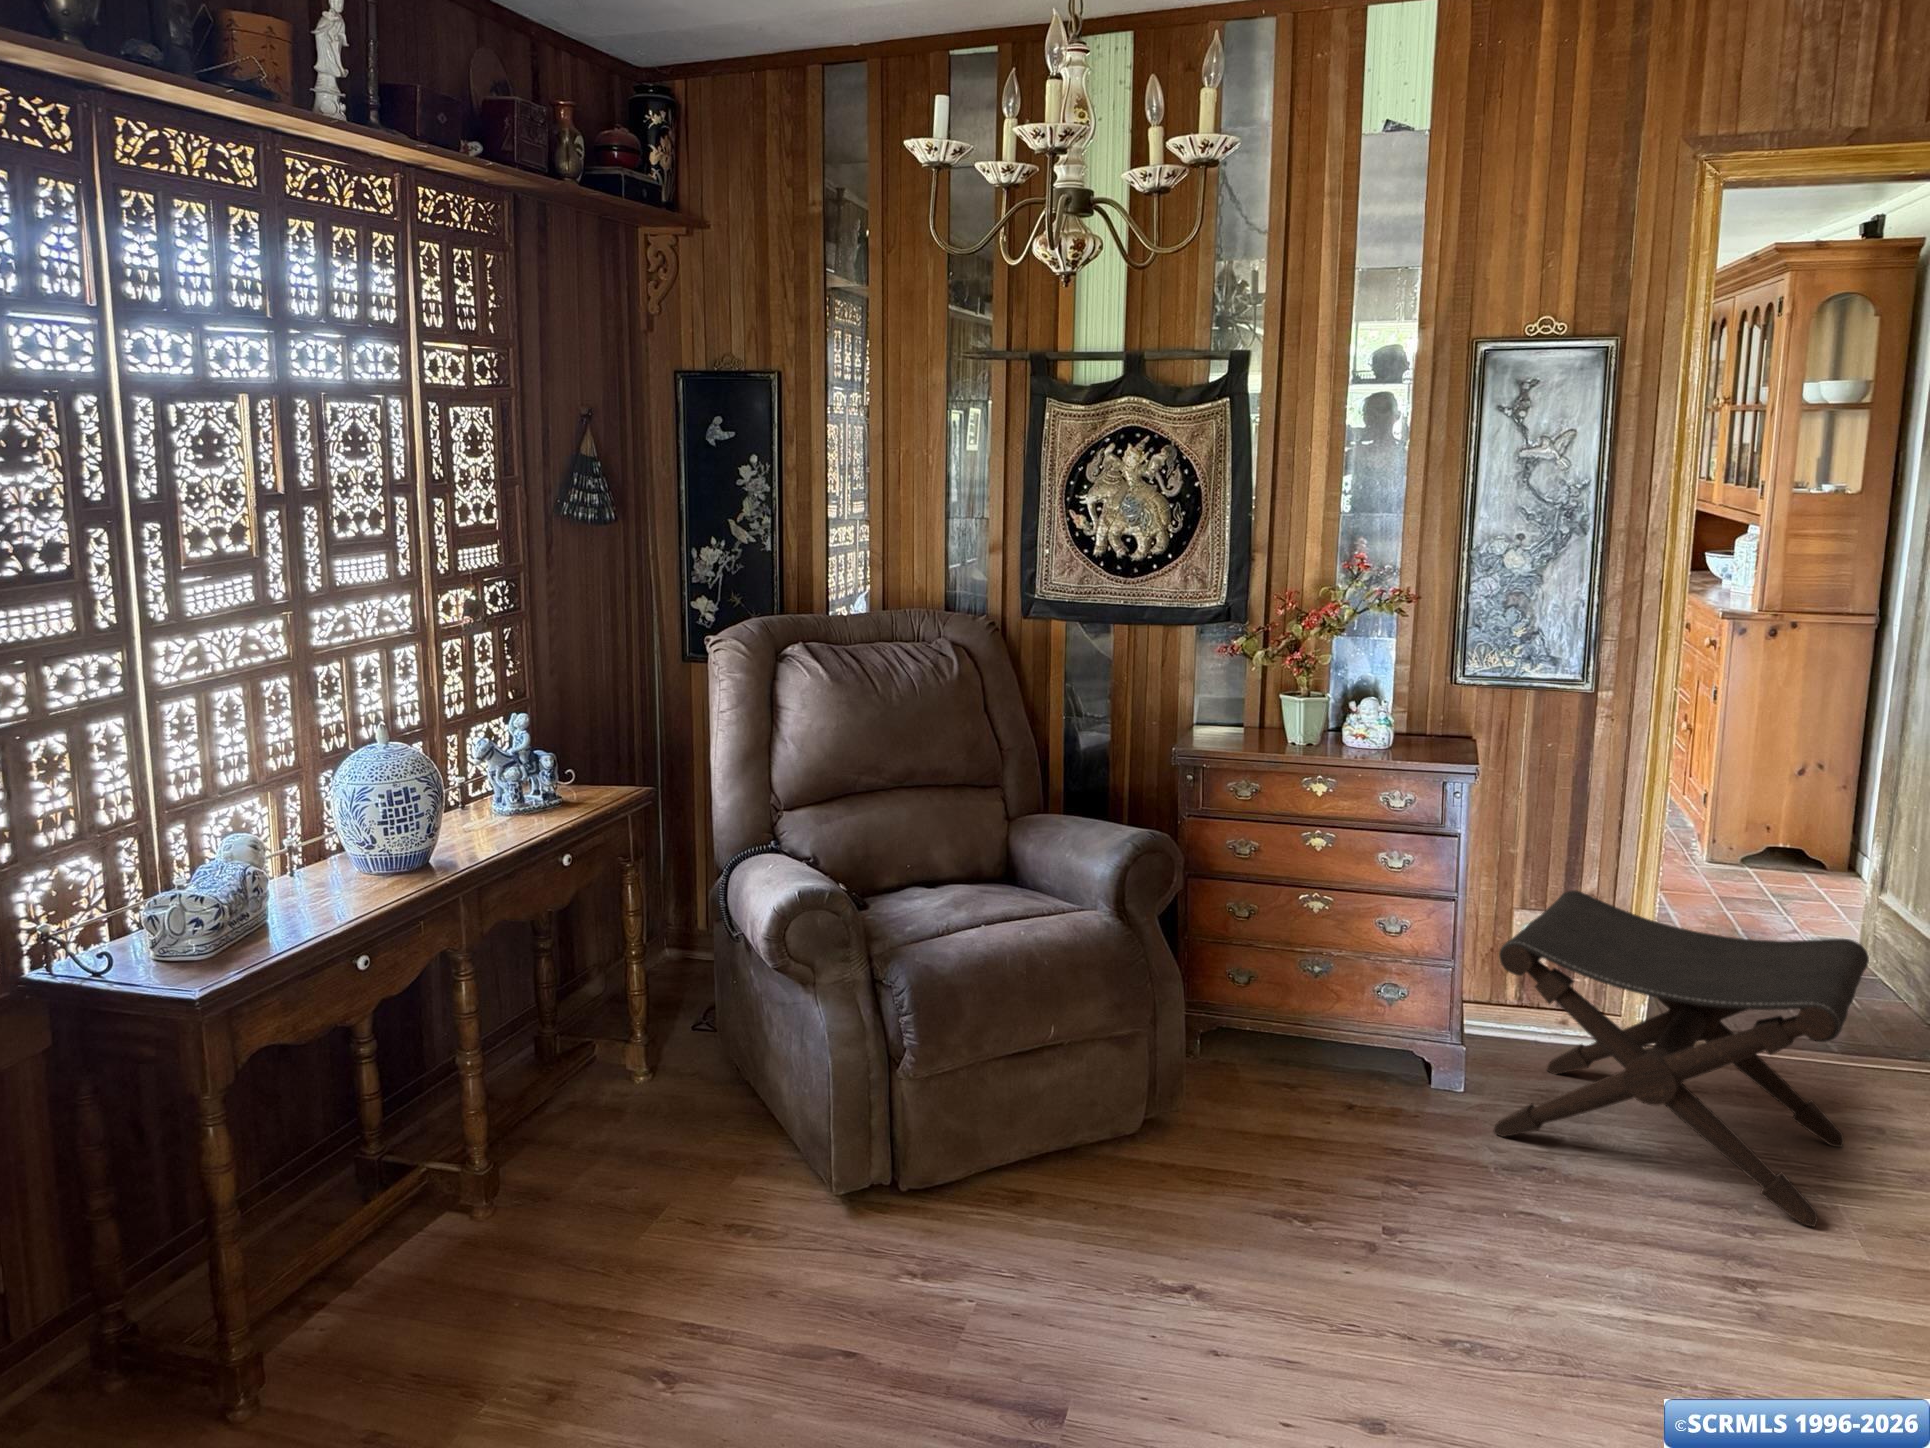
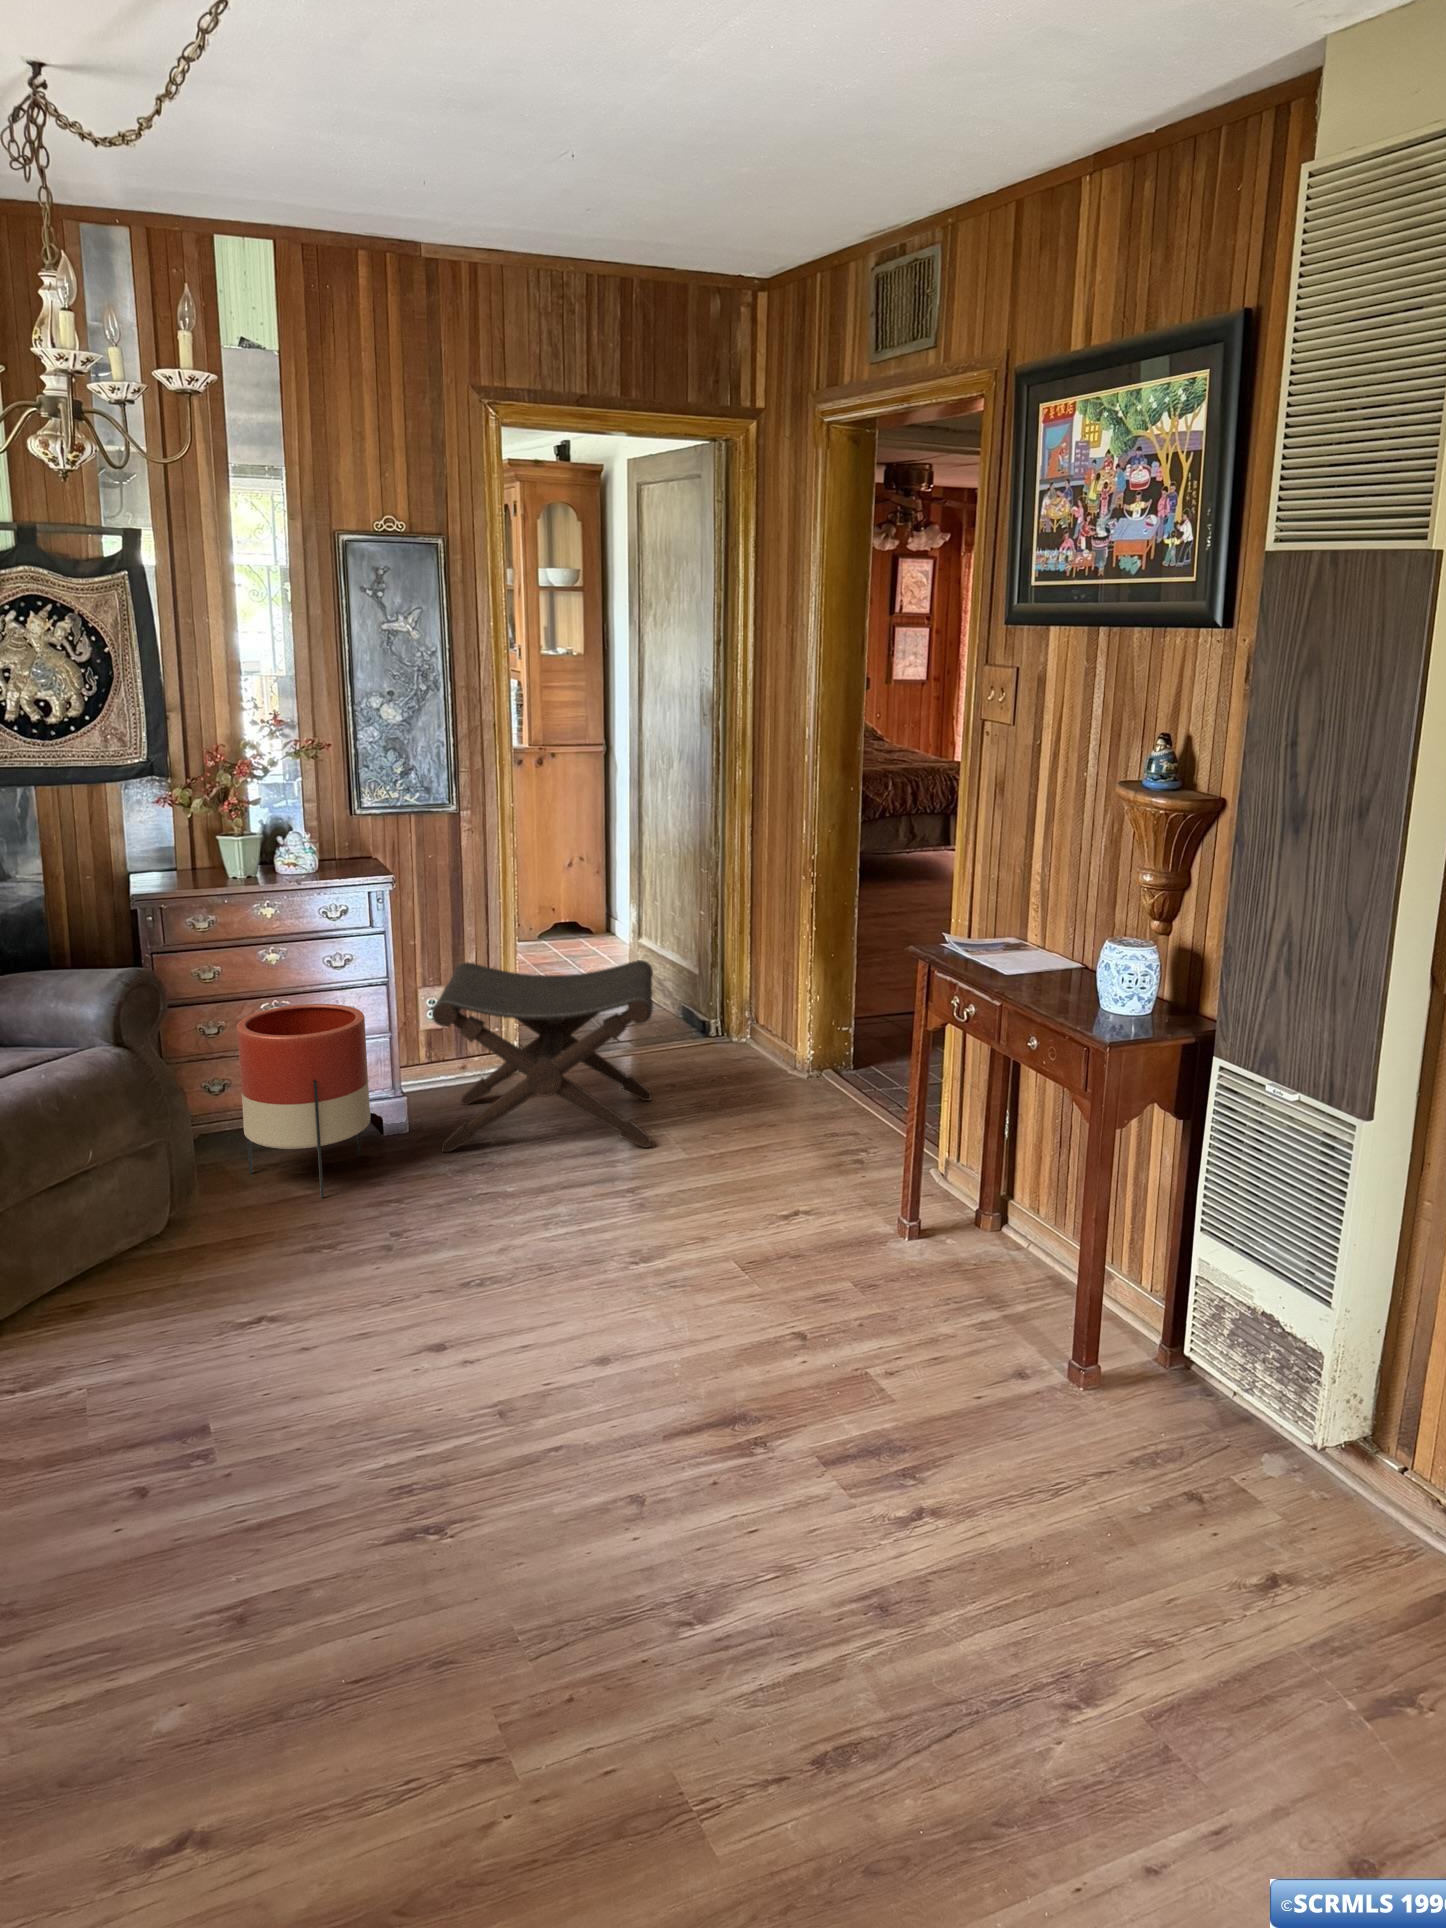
planter: none [1251,904,1408,1149] -> present [237,1004,371,1198]

